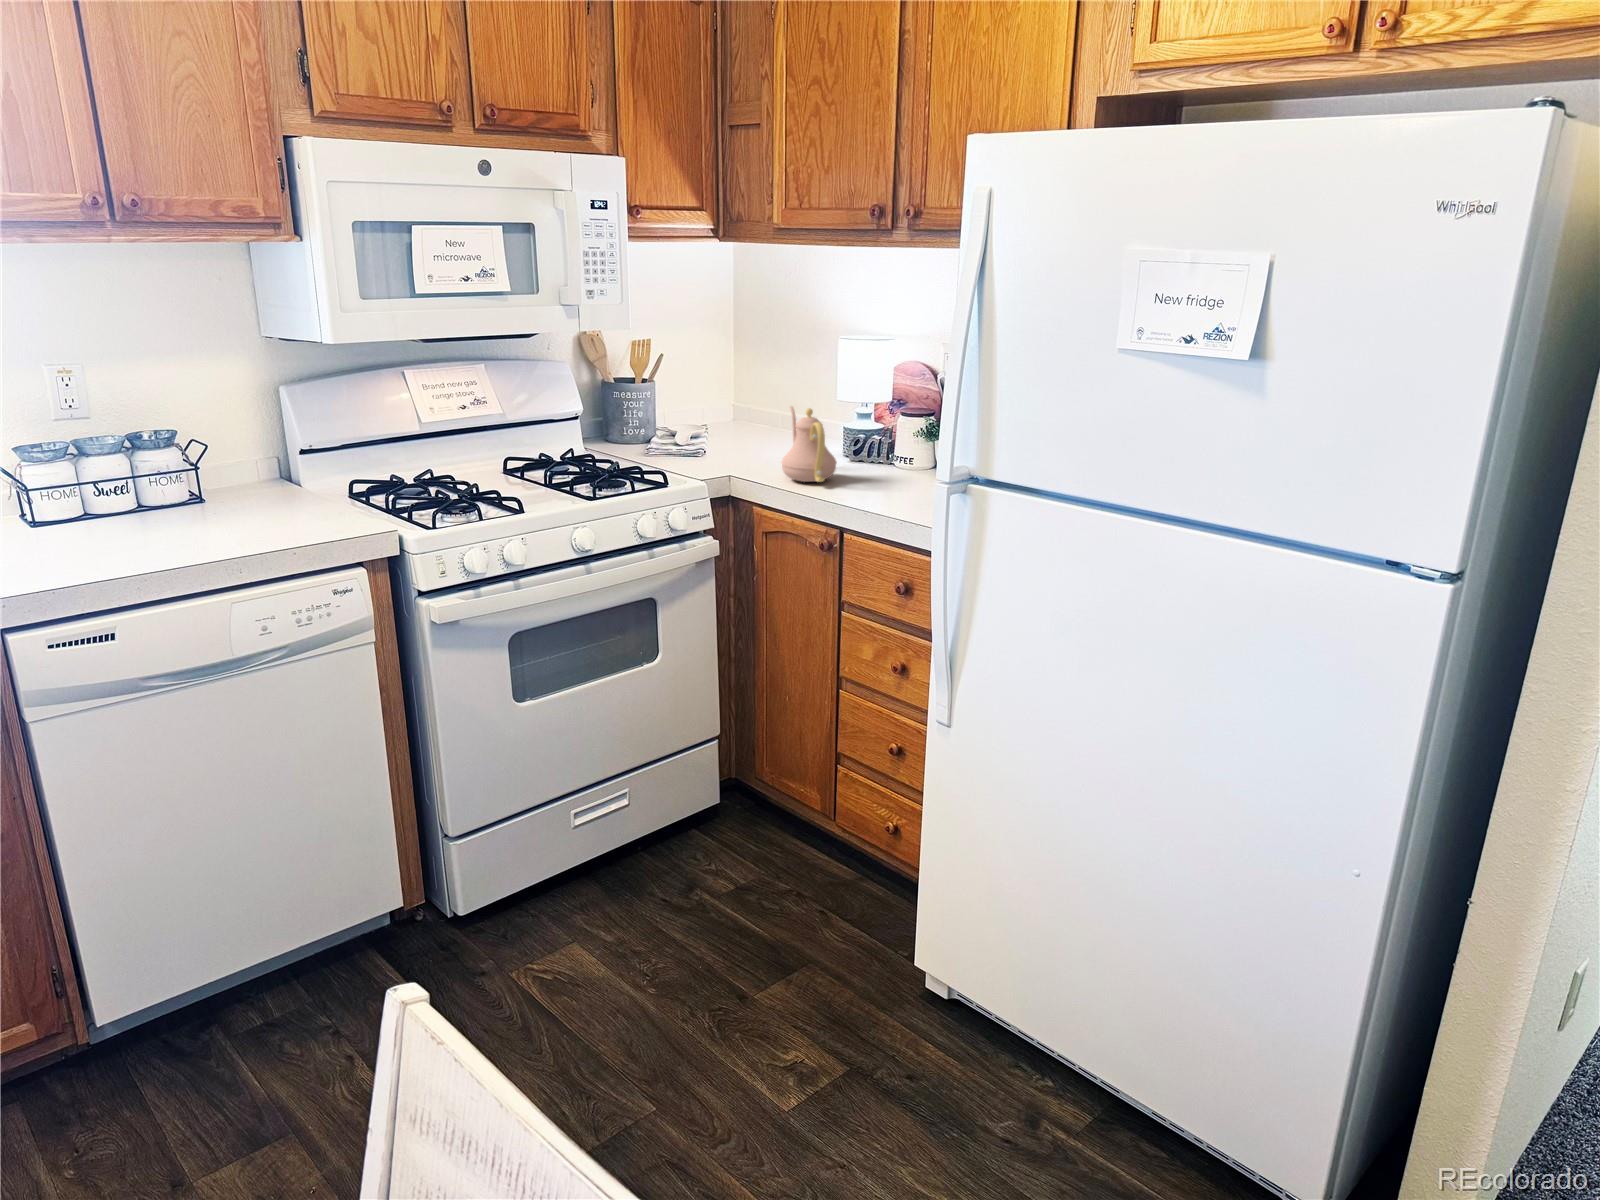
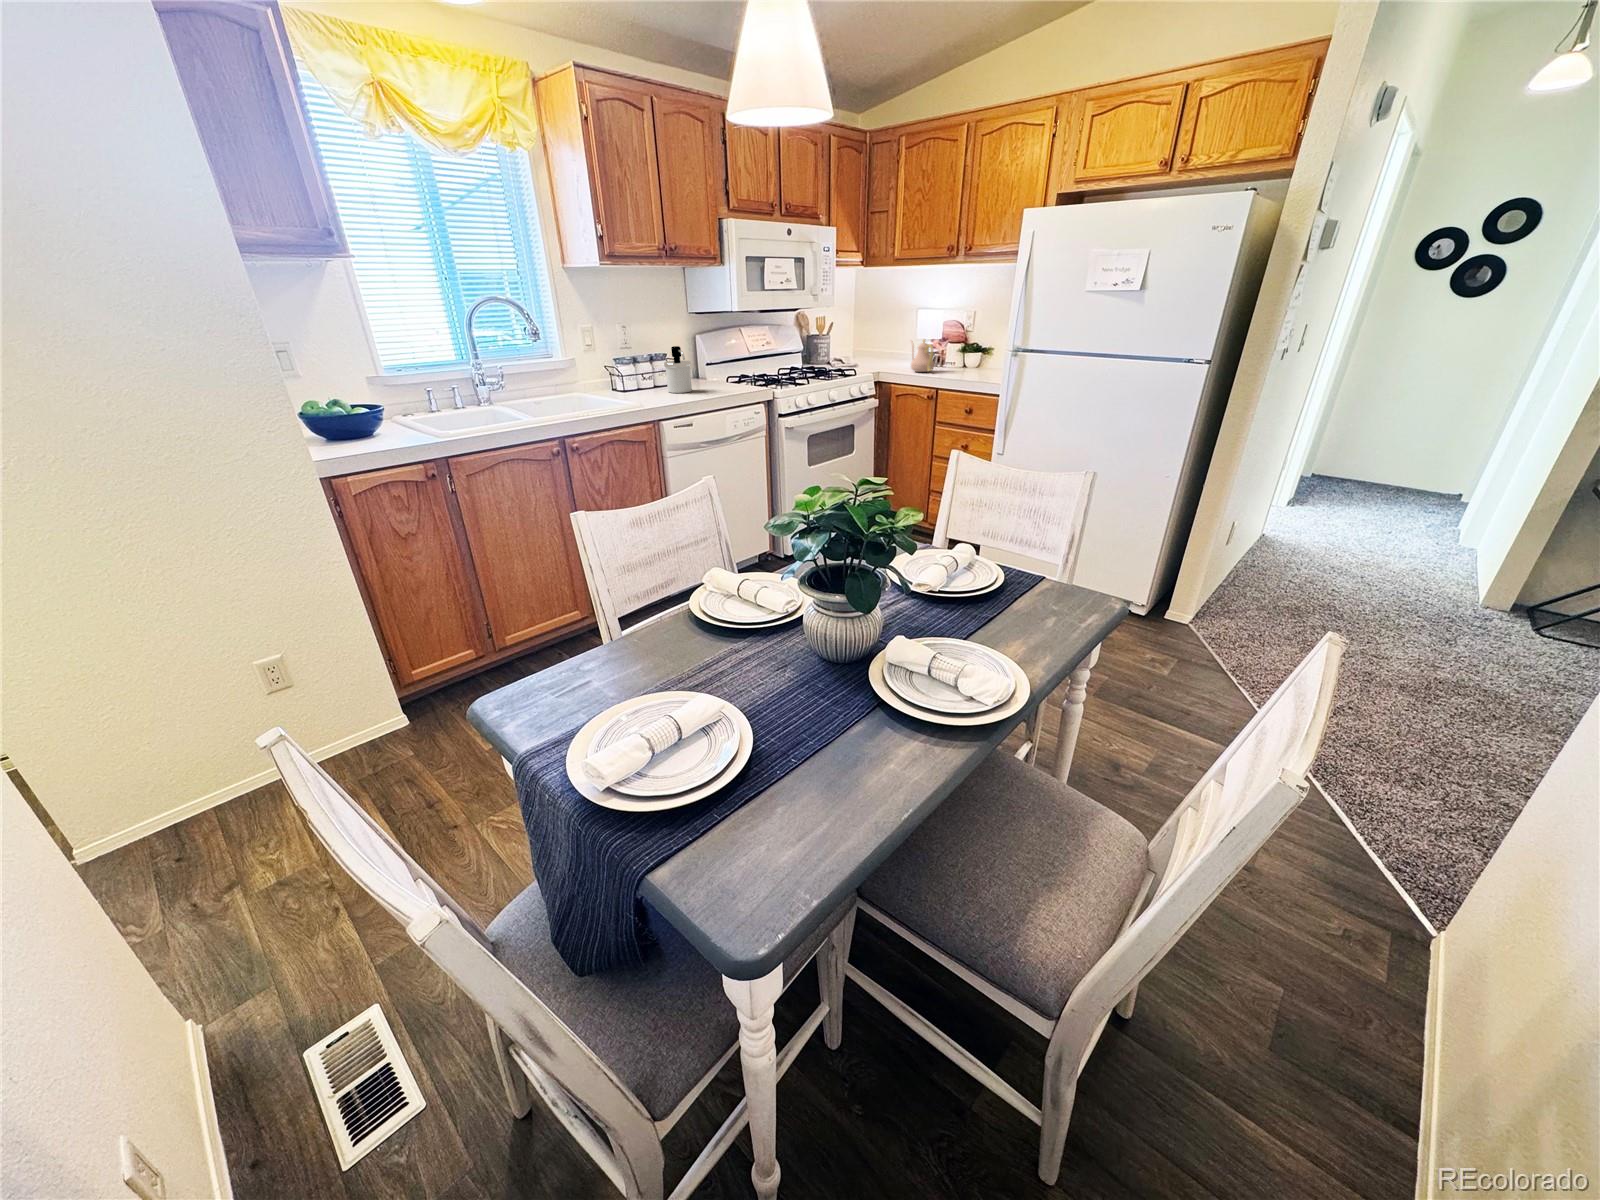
soap dispenser: none [104,435,188,547] -> present [664,346,692,393]

